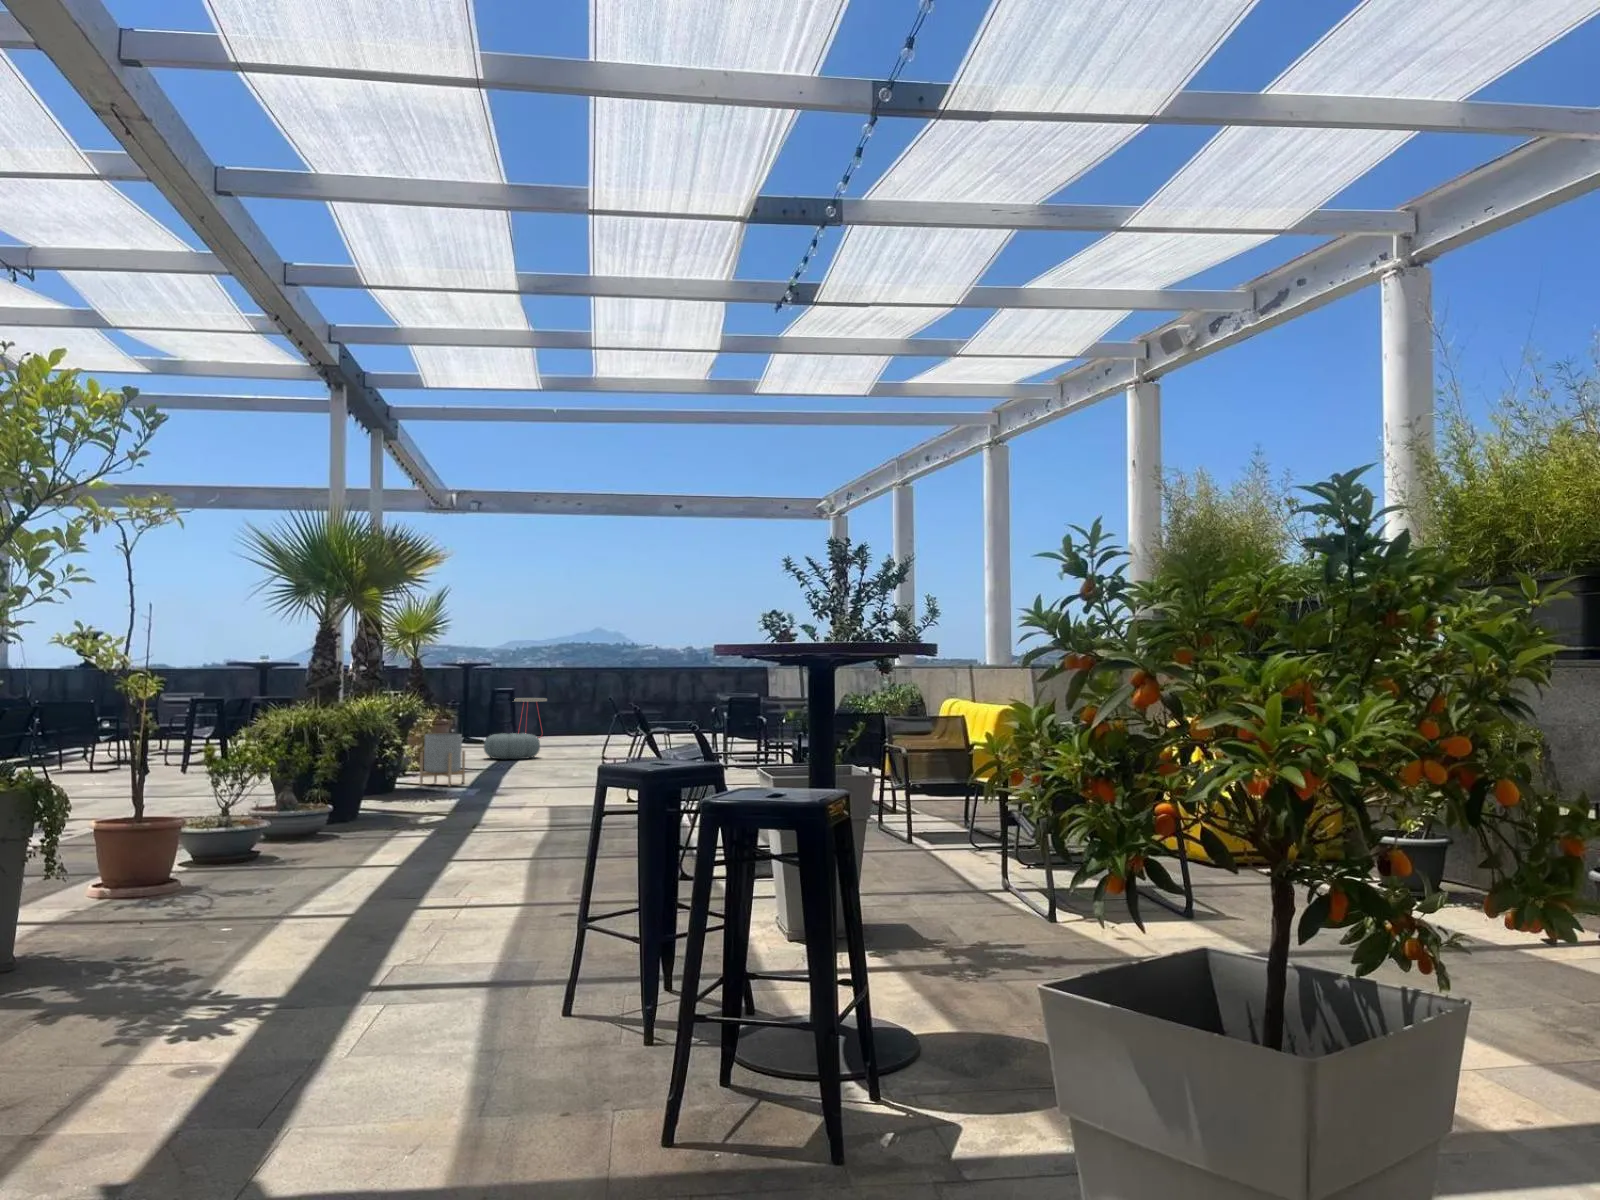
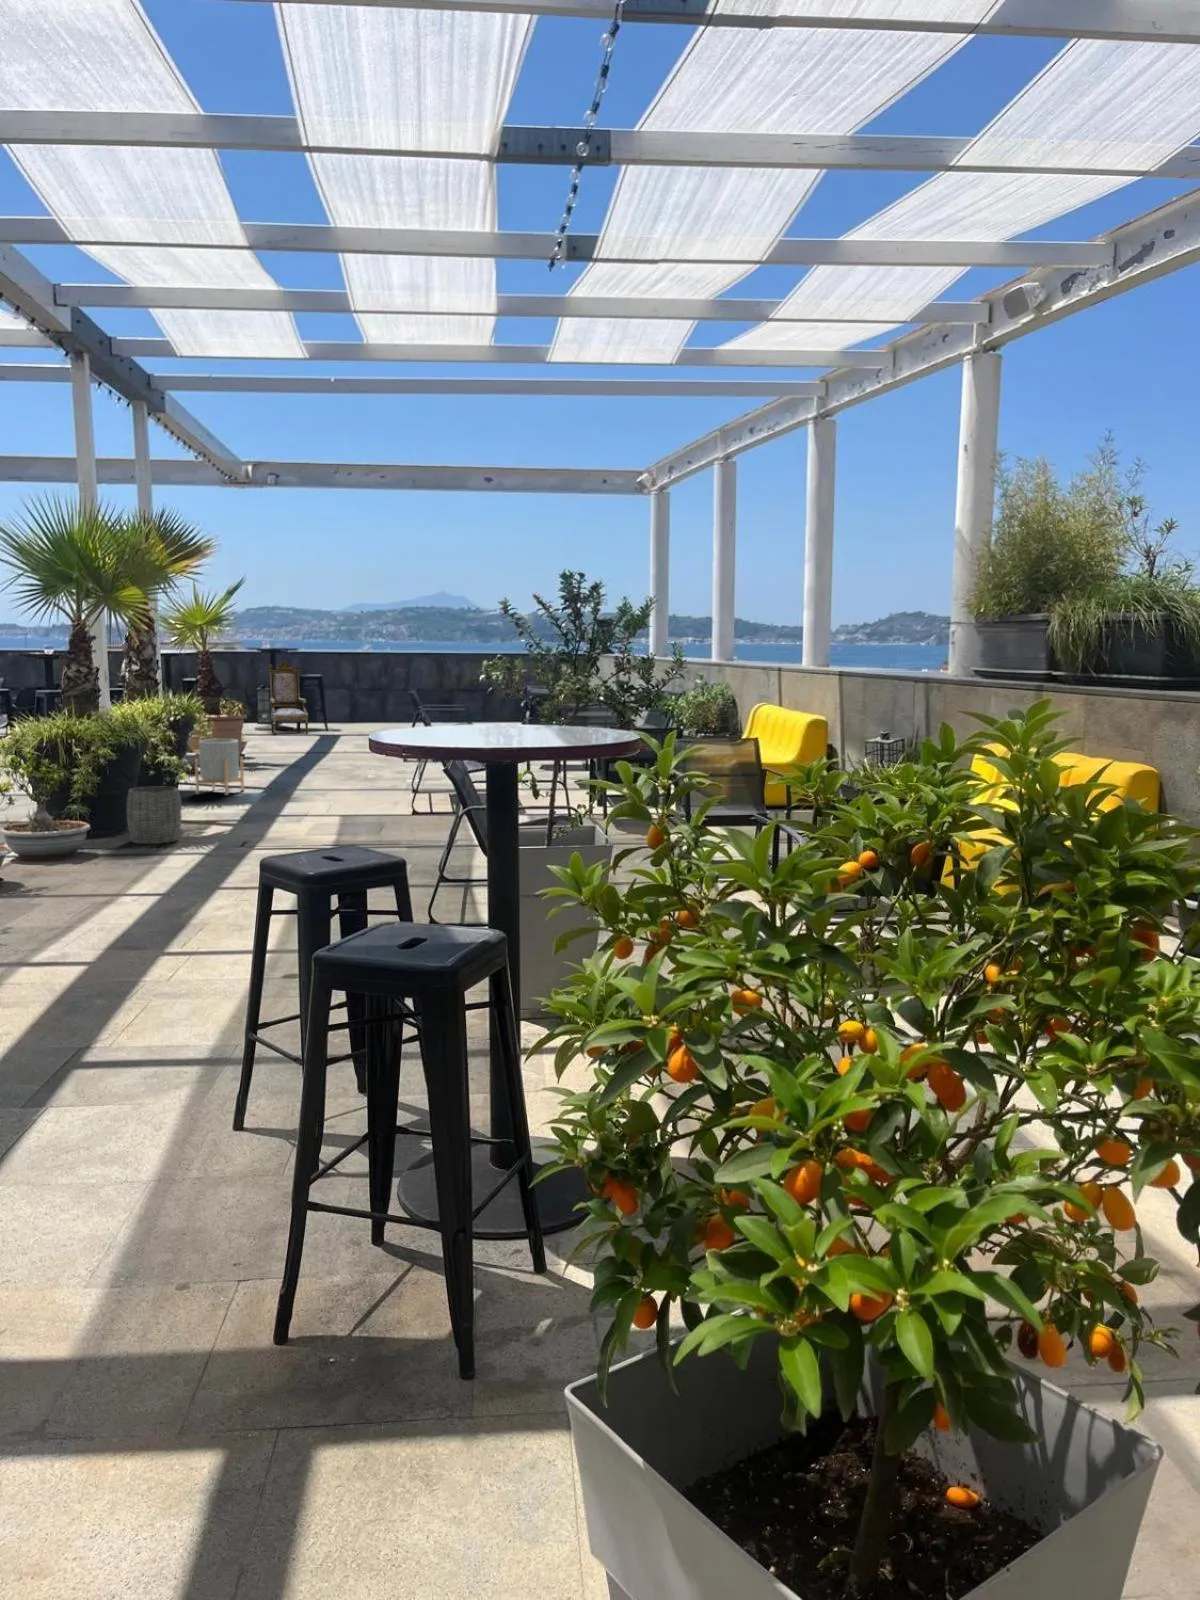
armchair: none [470,670,508,742] -> present [268,659,308,735]
side table: present [514,698,547,738] -> none [313,688,350,730]
pouf: present [484,733,540,759] -> none [275,731,334,759]
woven basket: none [372,769,423,822] -> present [127,787,182,844]

